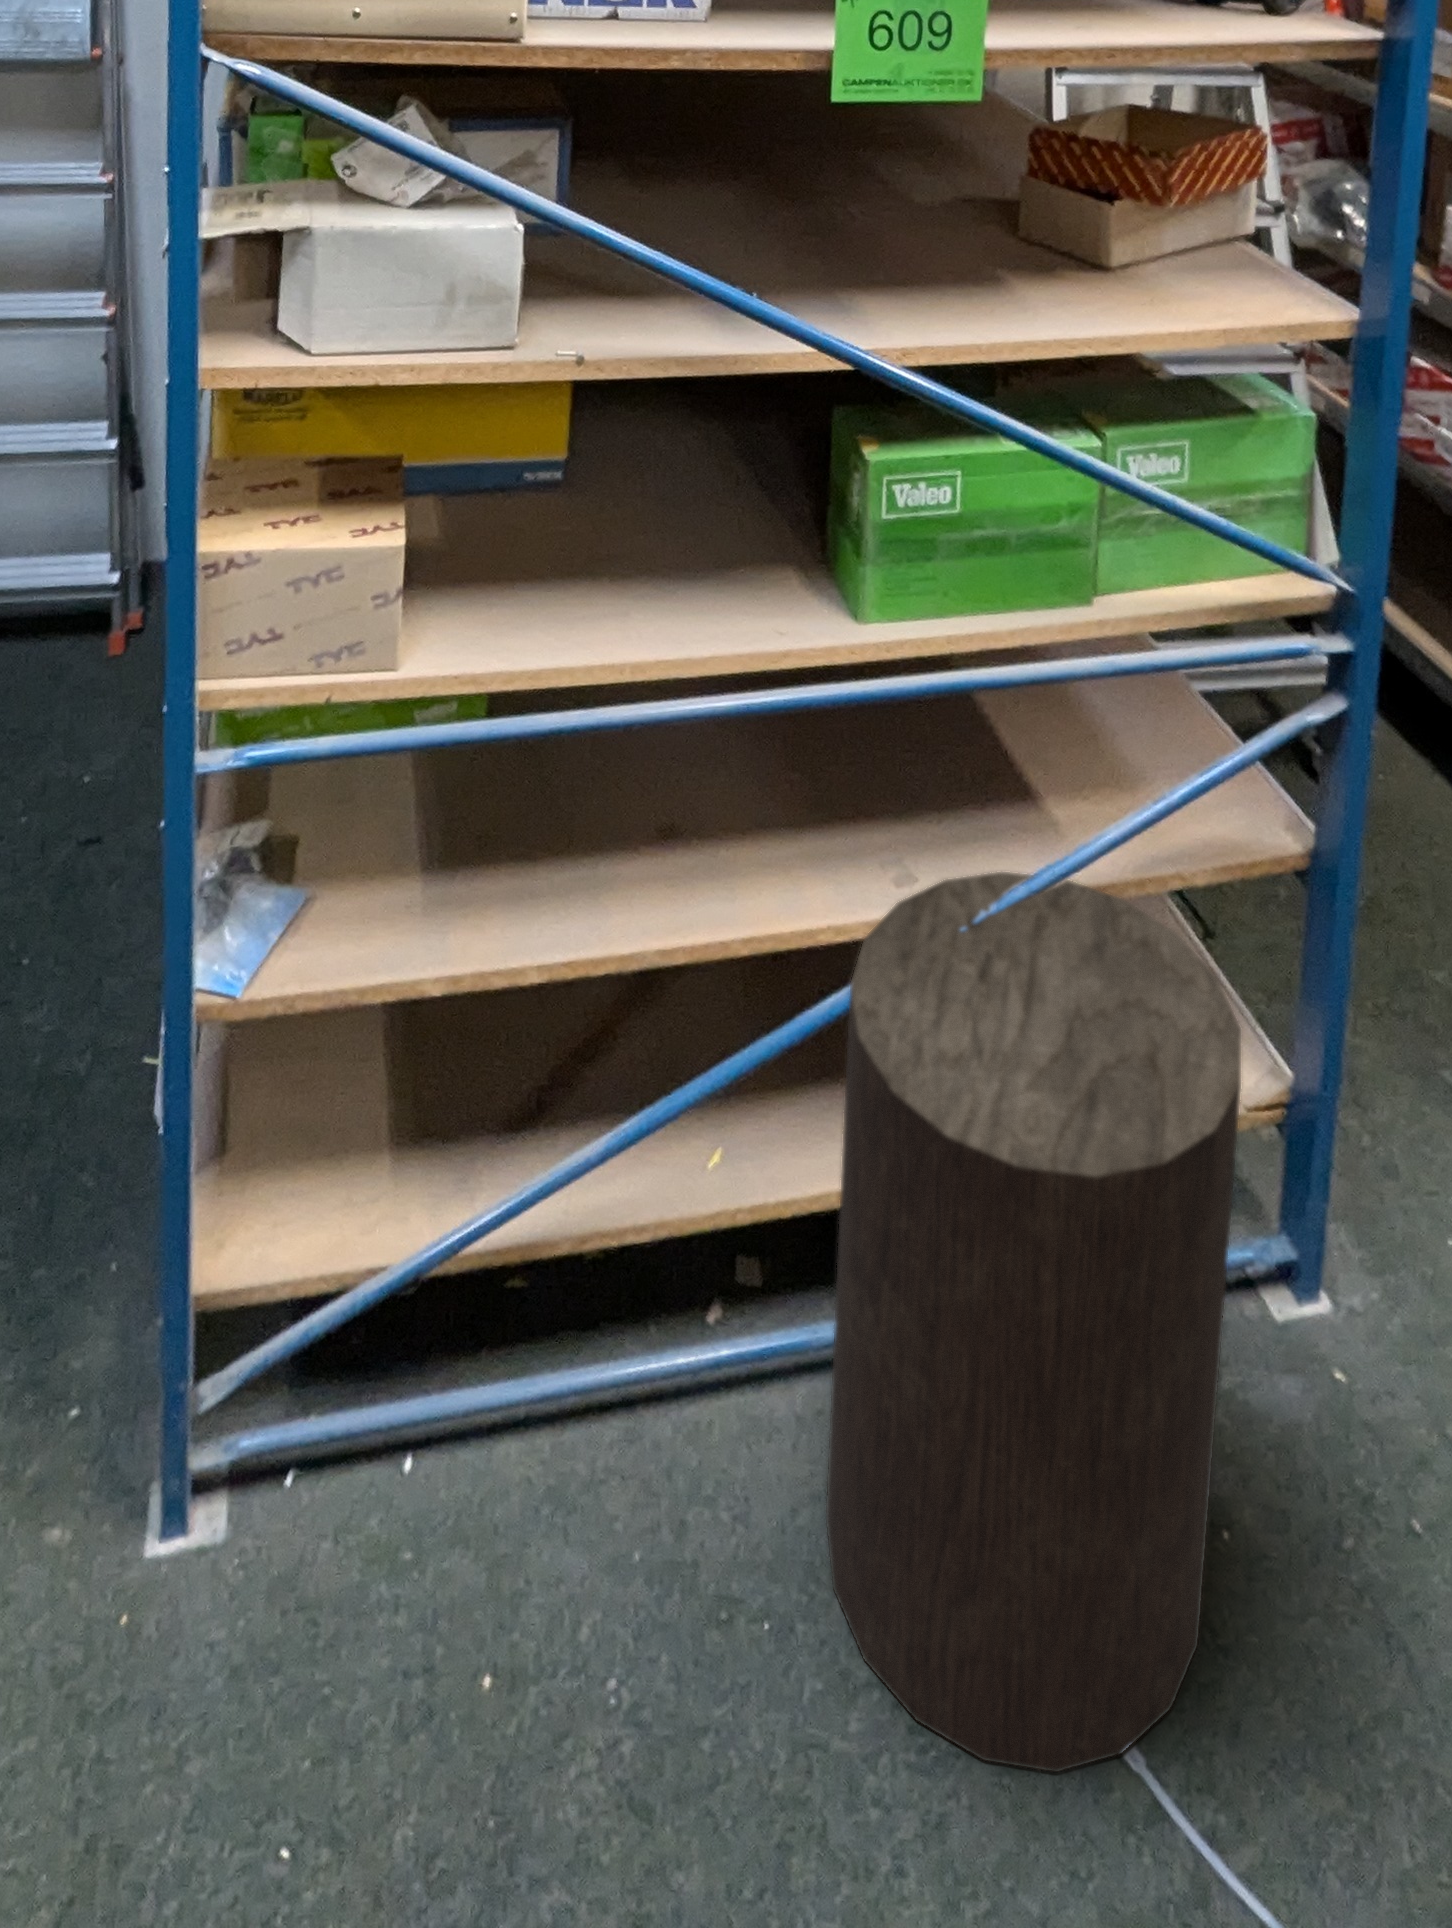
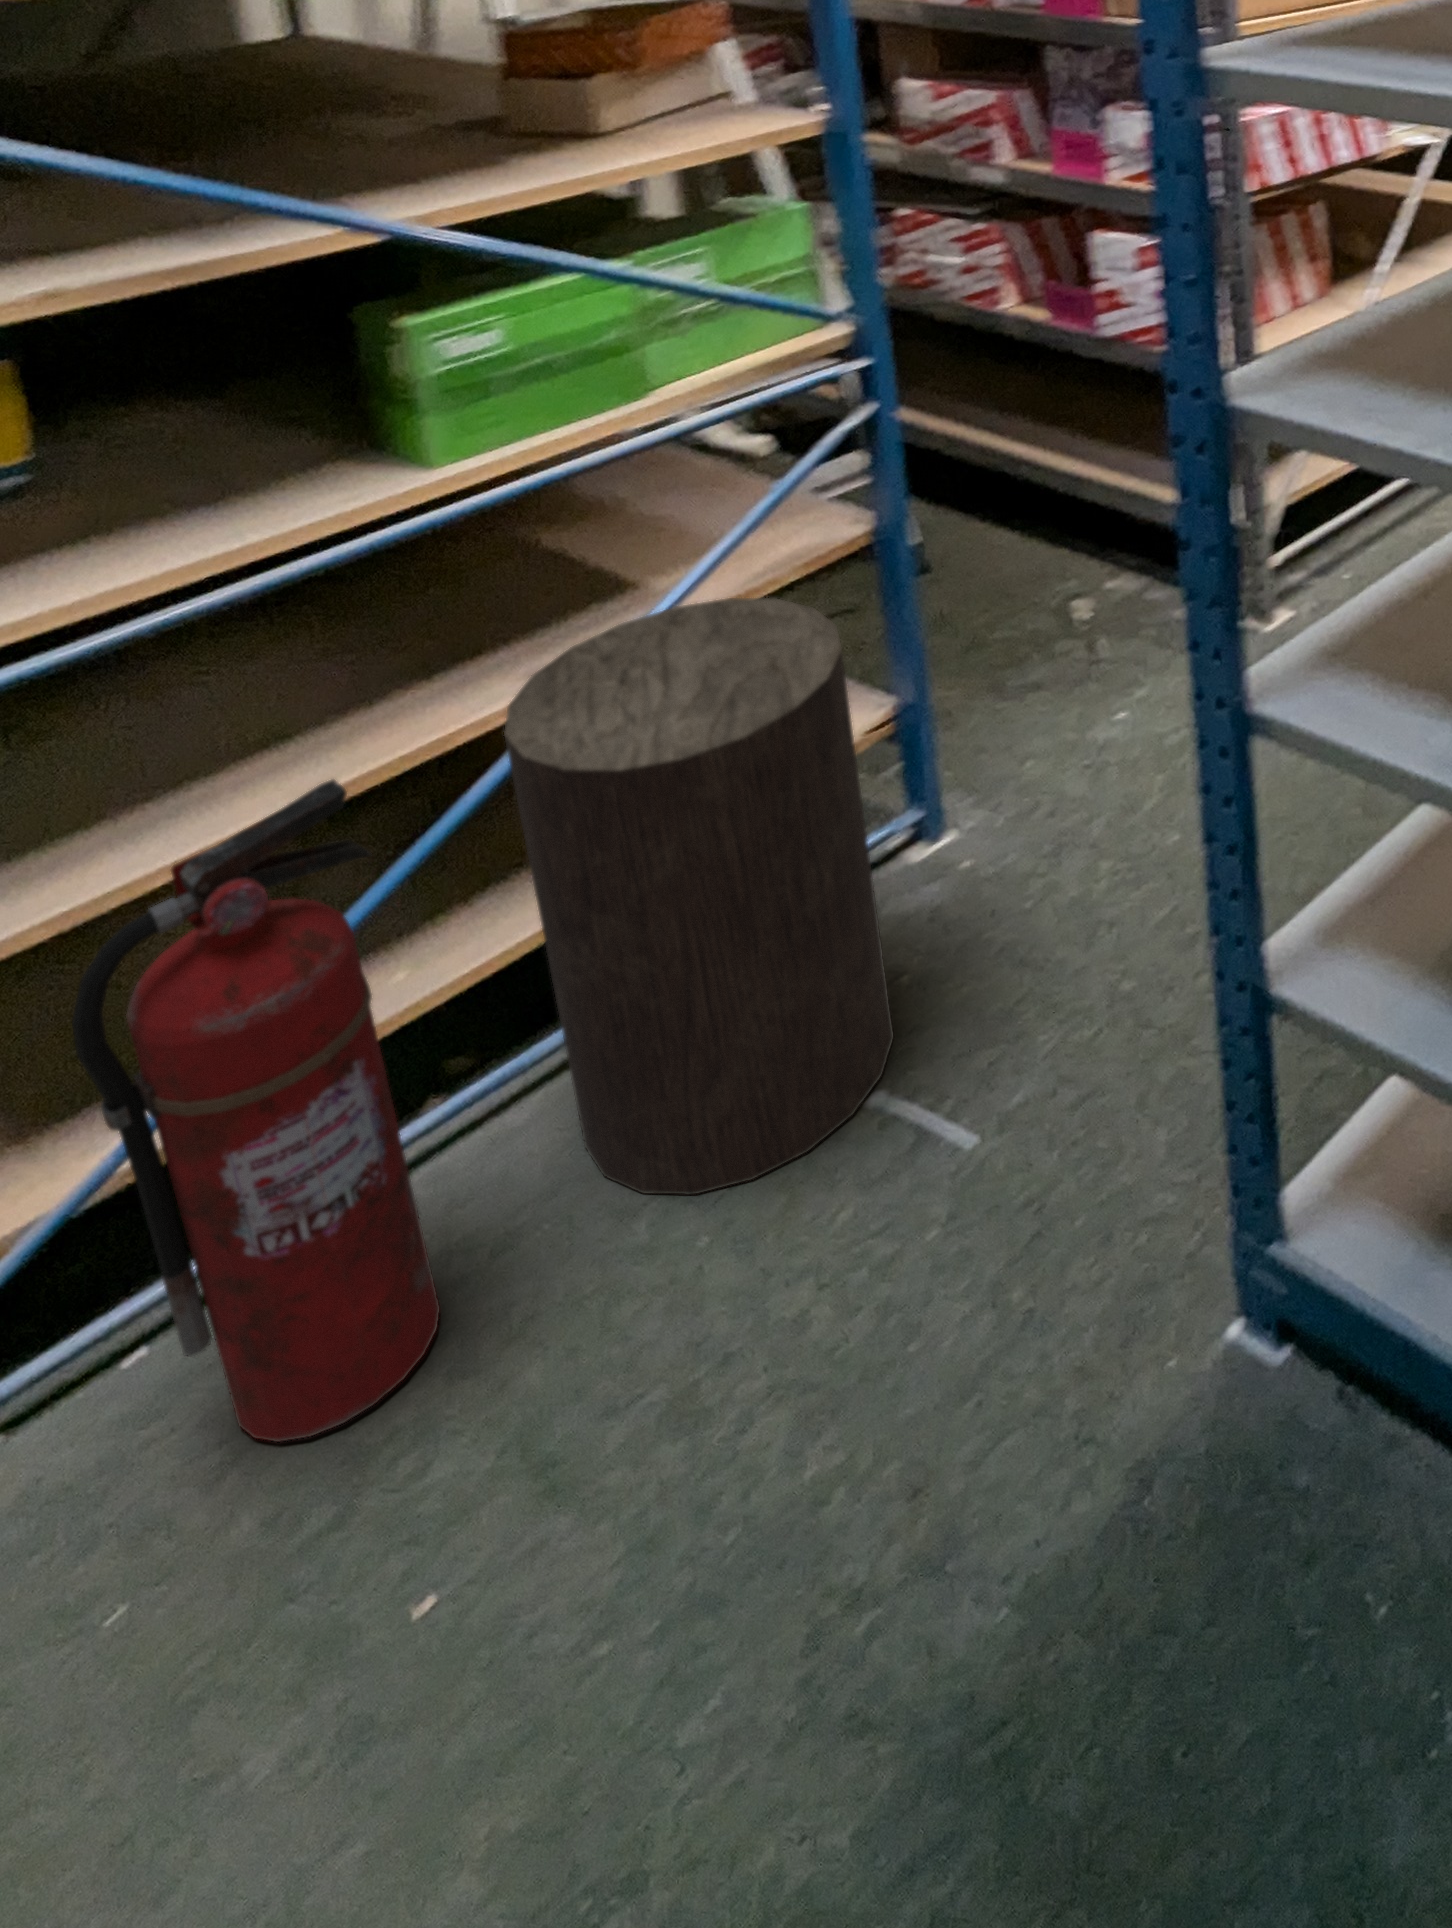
fire extinguisher: none [406,979,692,1754] -> present [72,779,440,1442]

